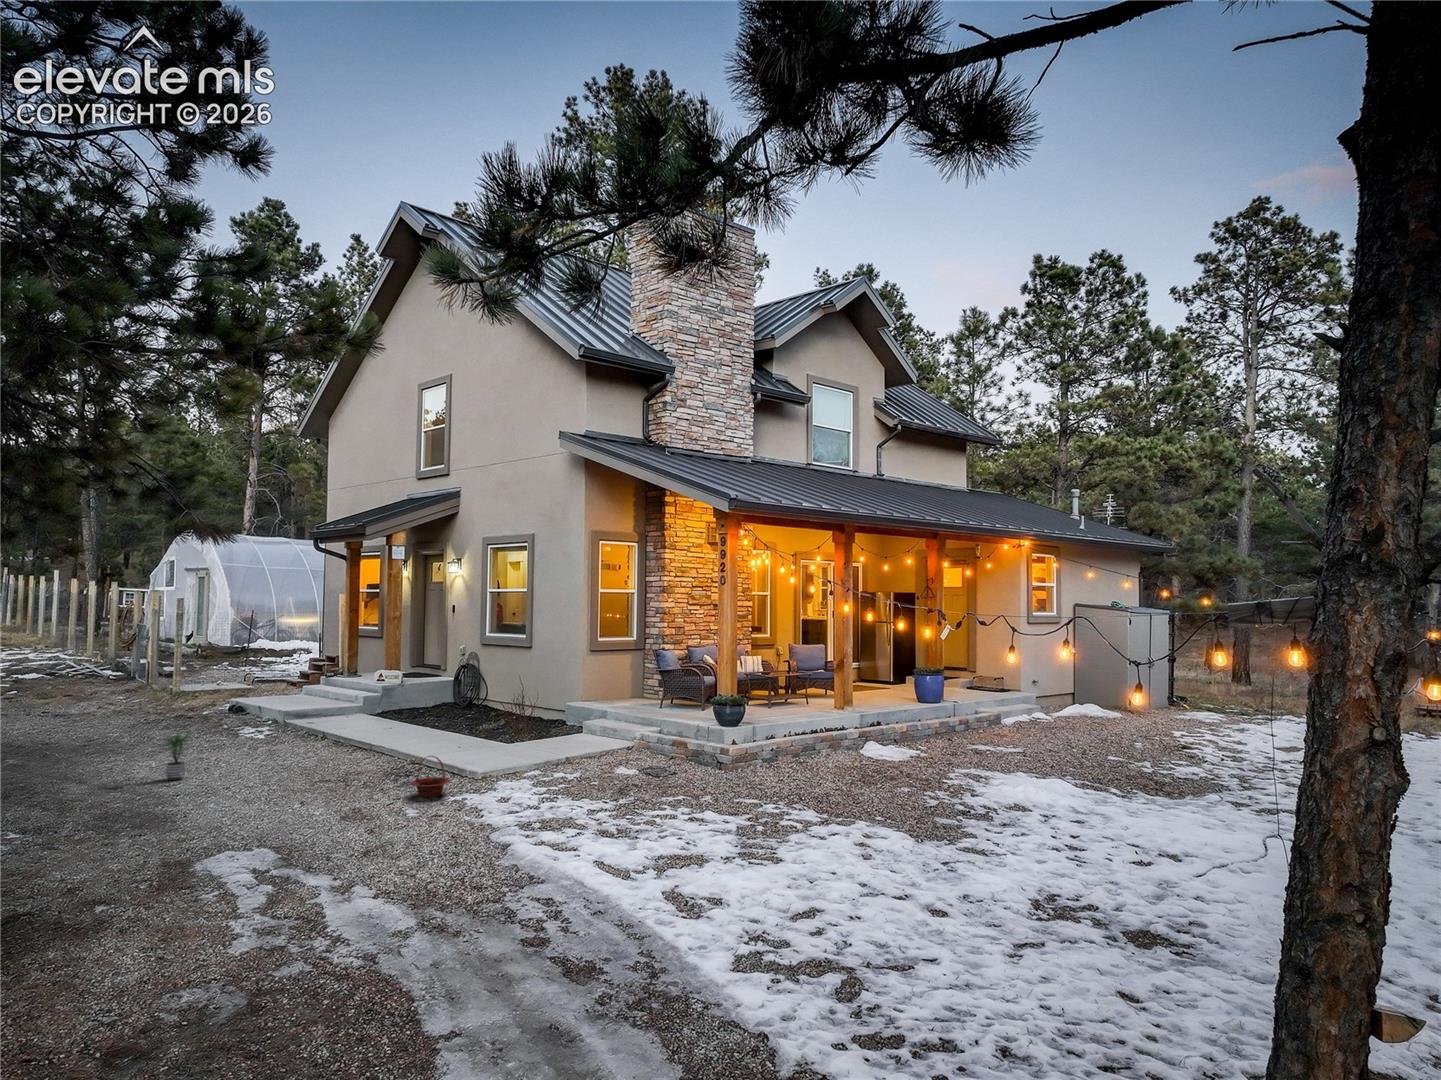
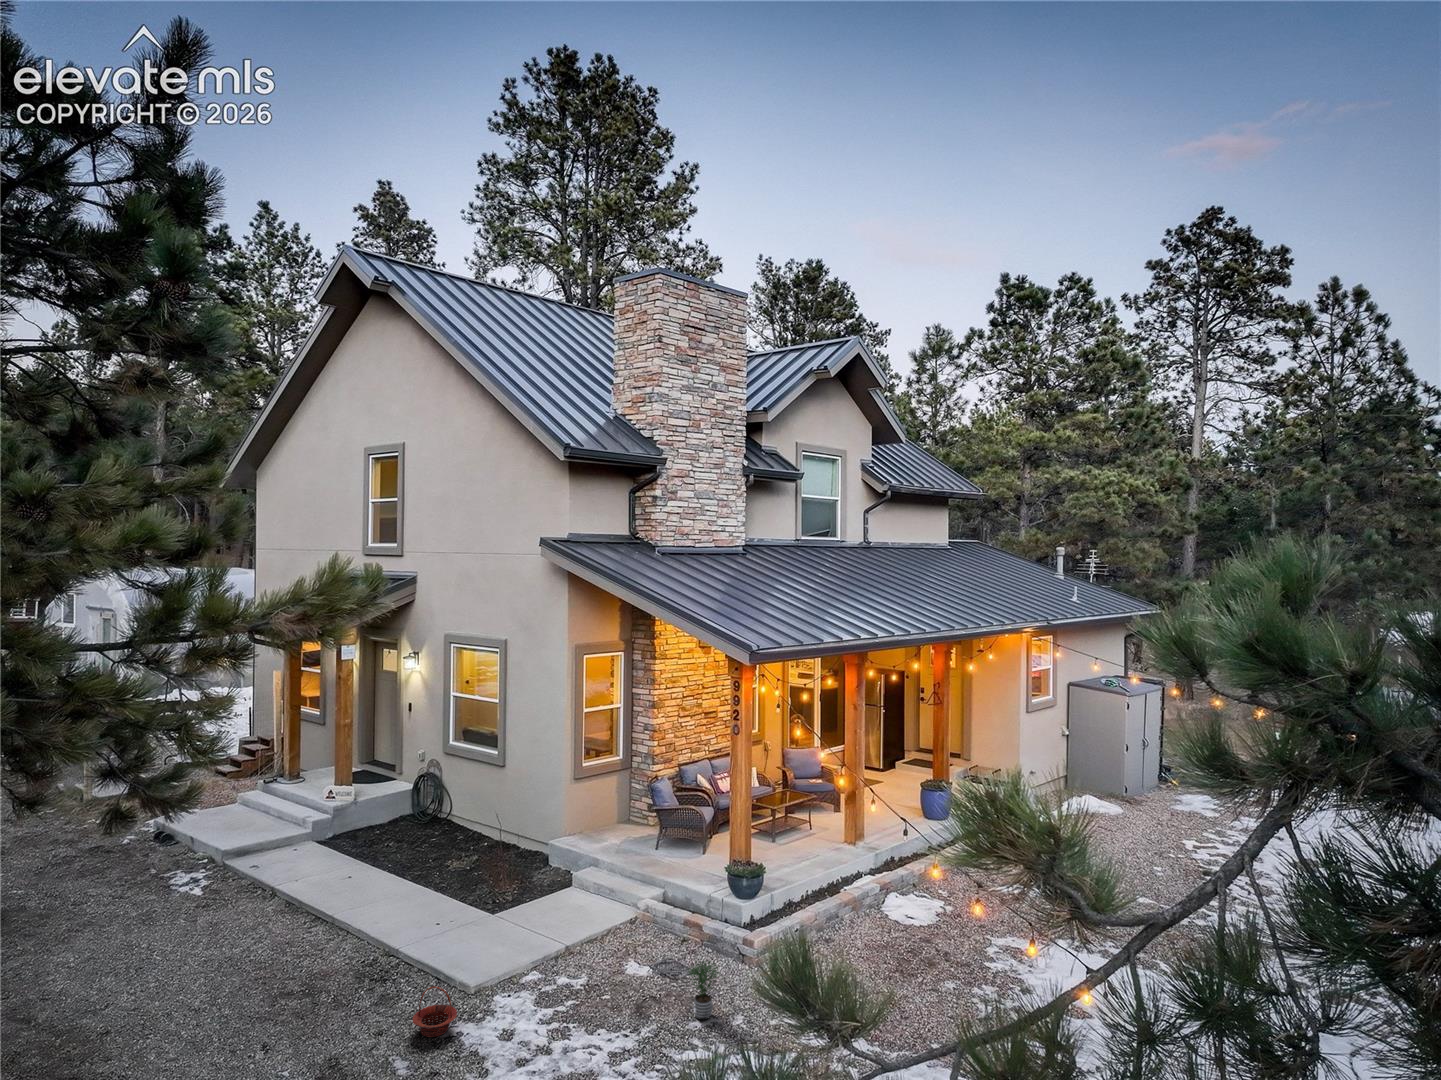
potted plant: present [160,734,191,781] -> present [690,962,718,1020]

